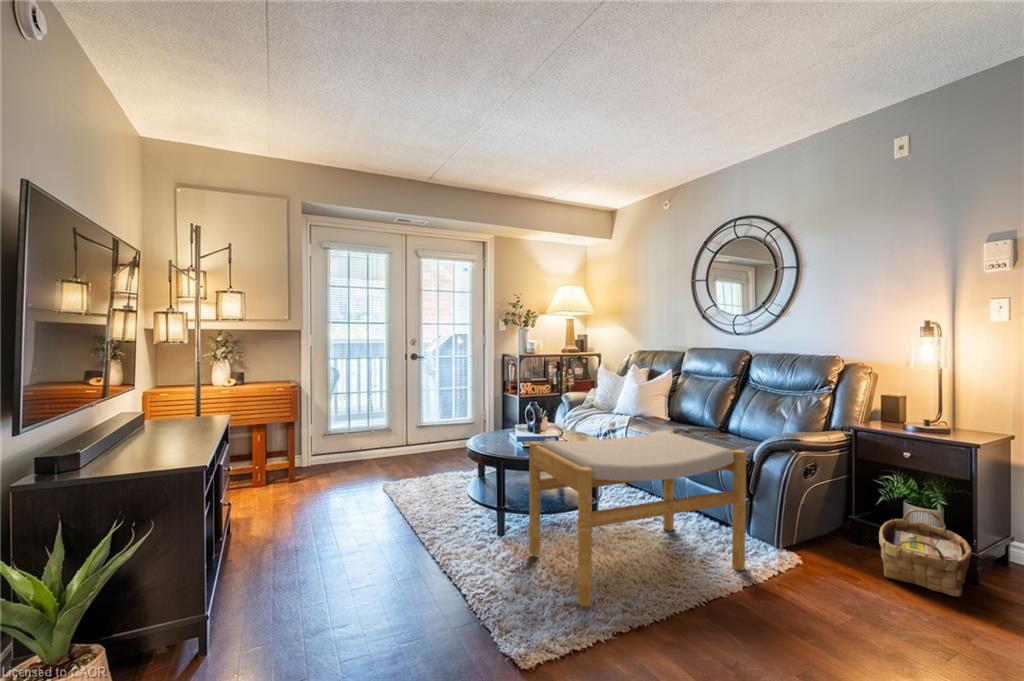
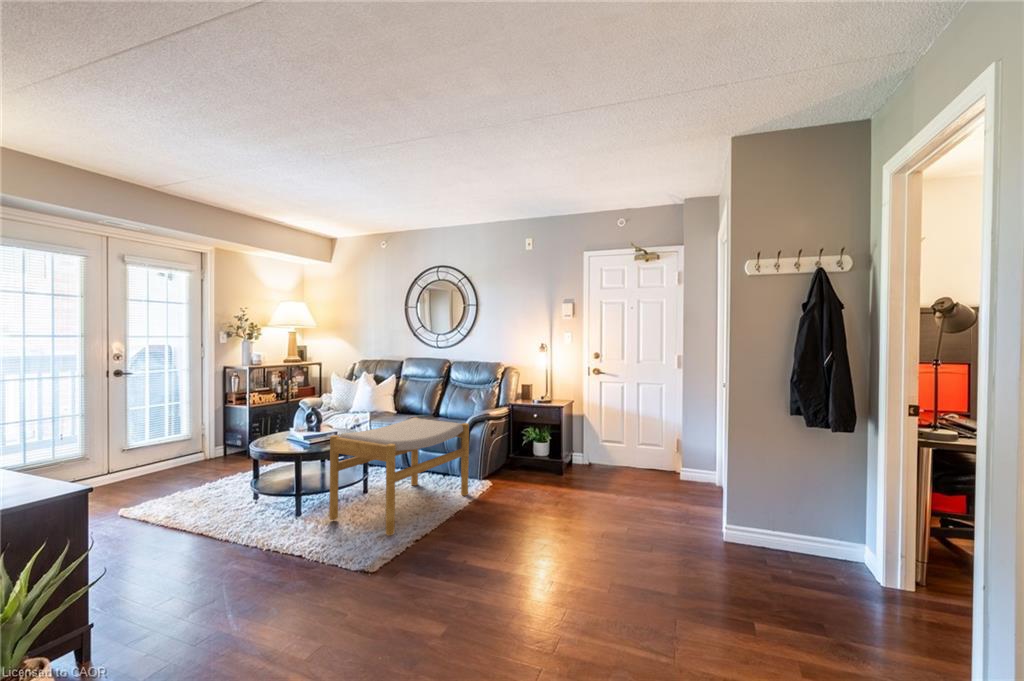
woven basket: present [879,509,971,596] -> none [527,444,564,484]

